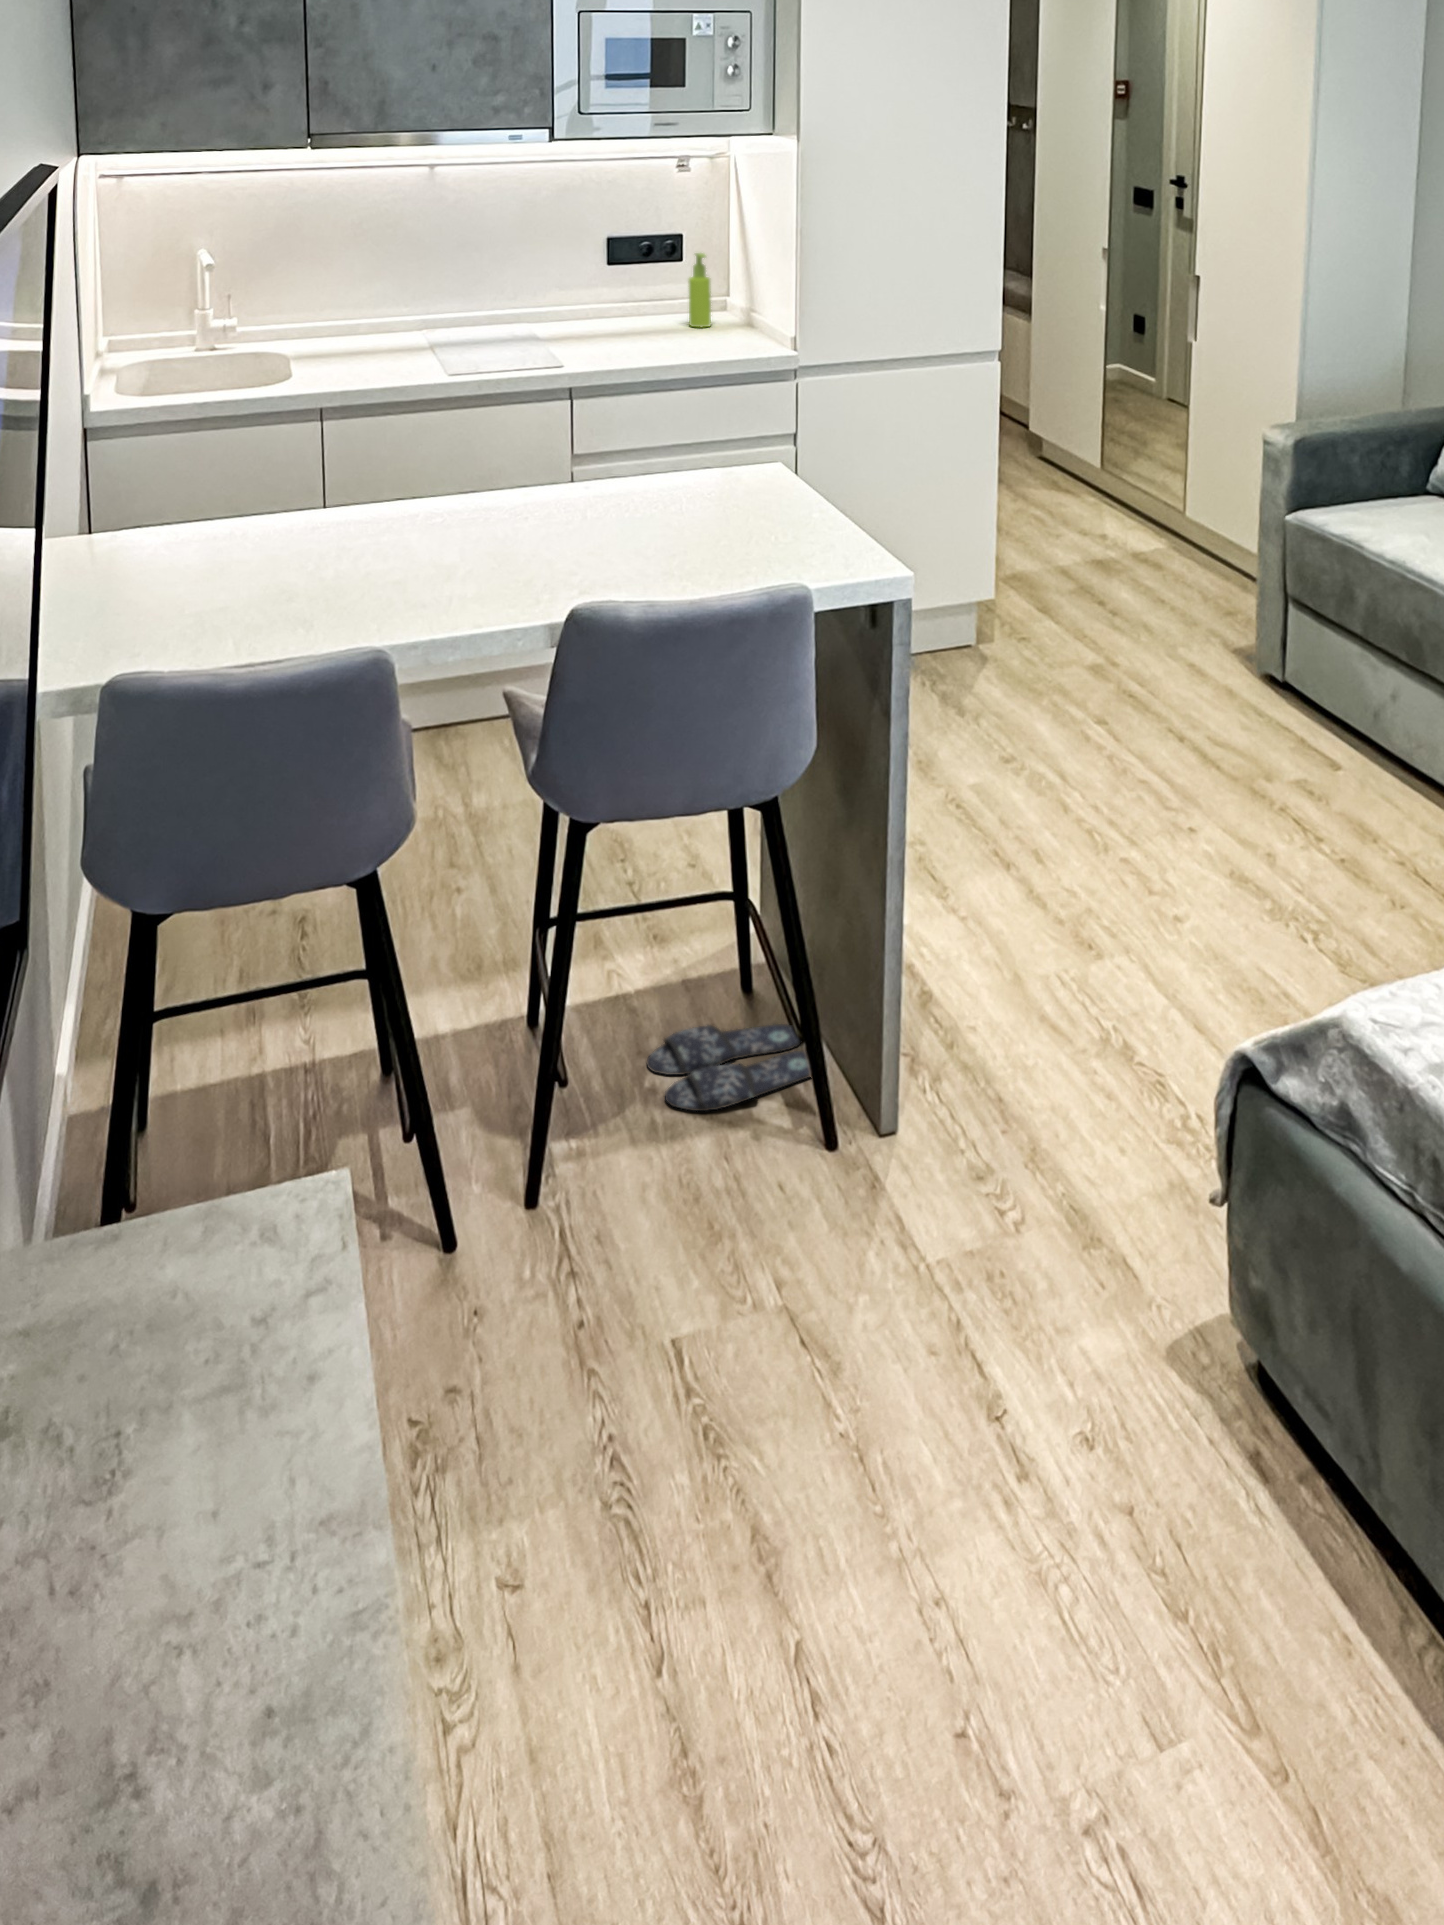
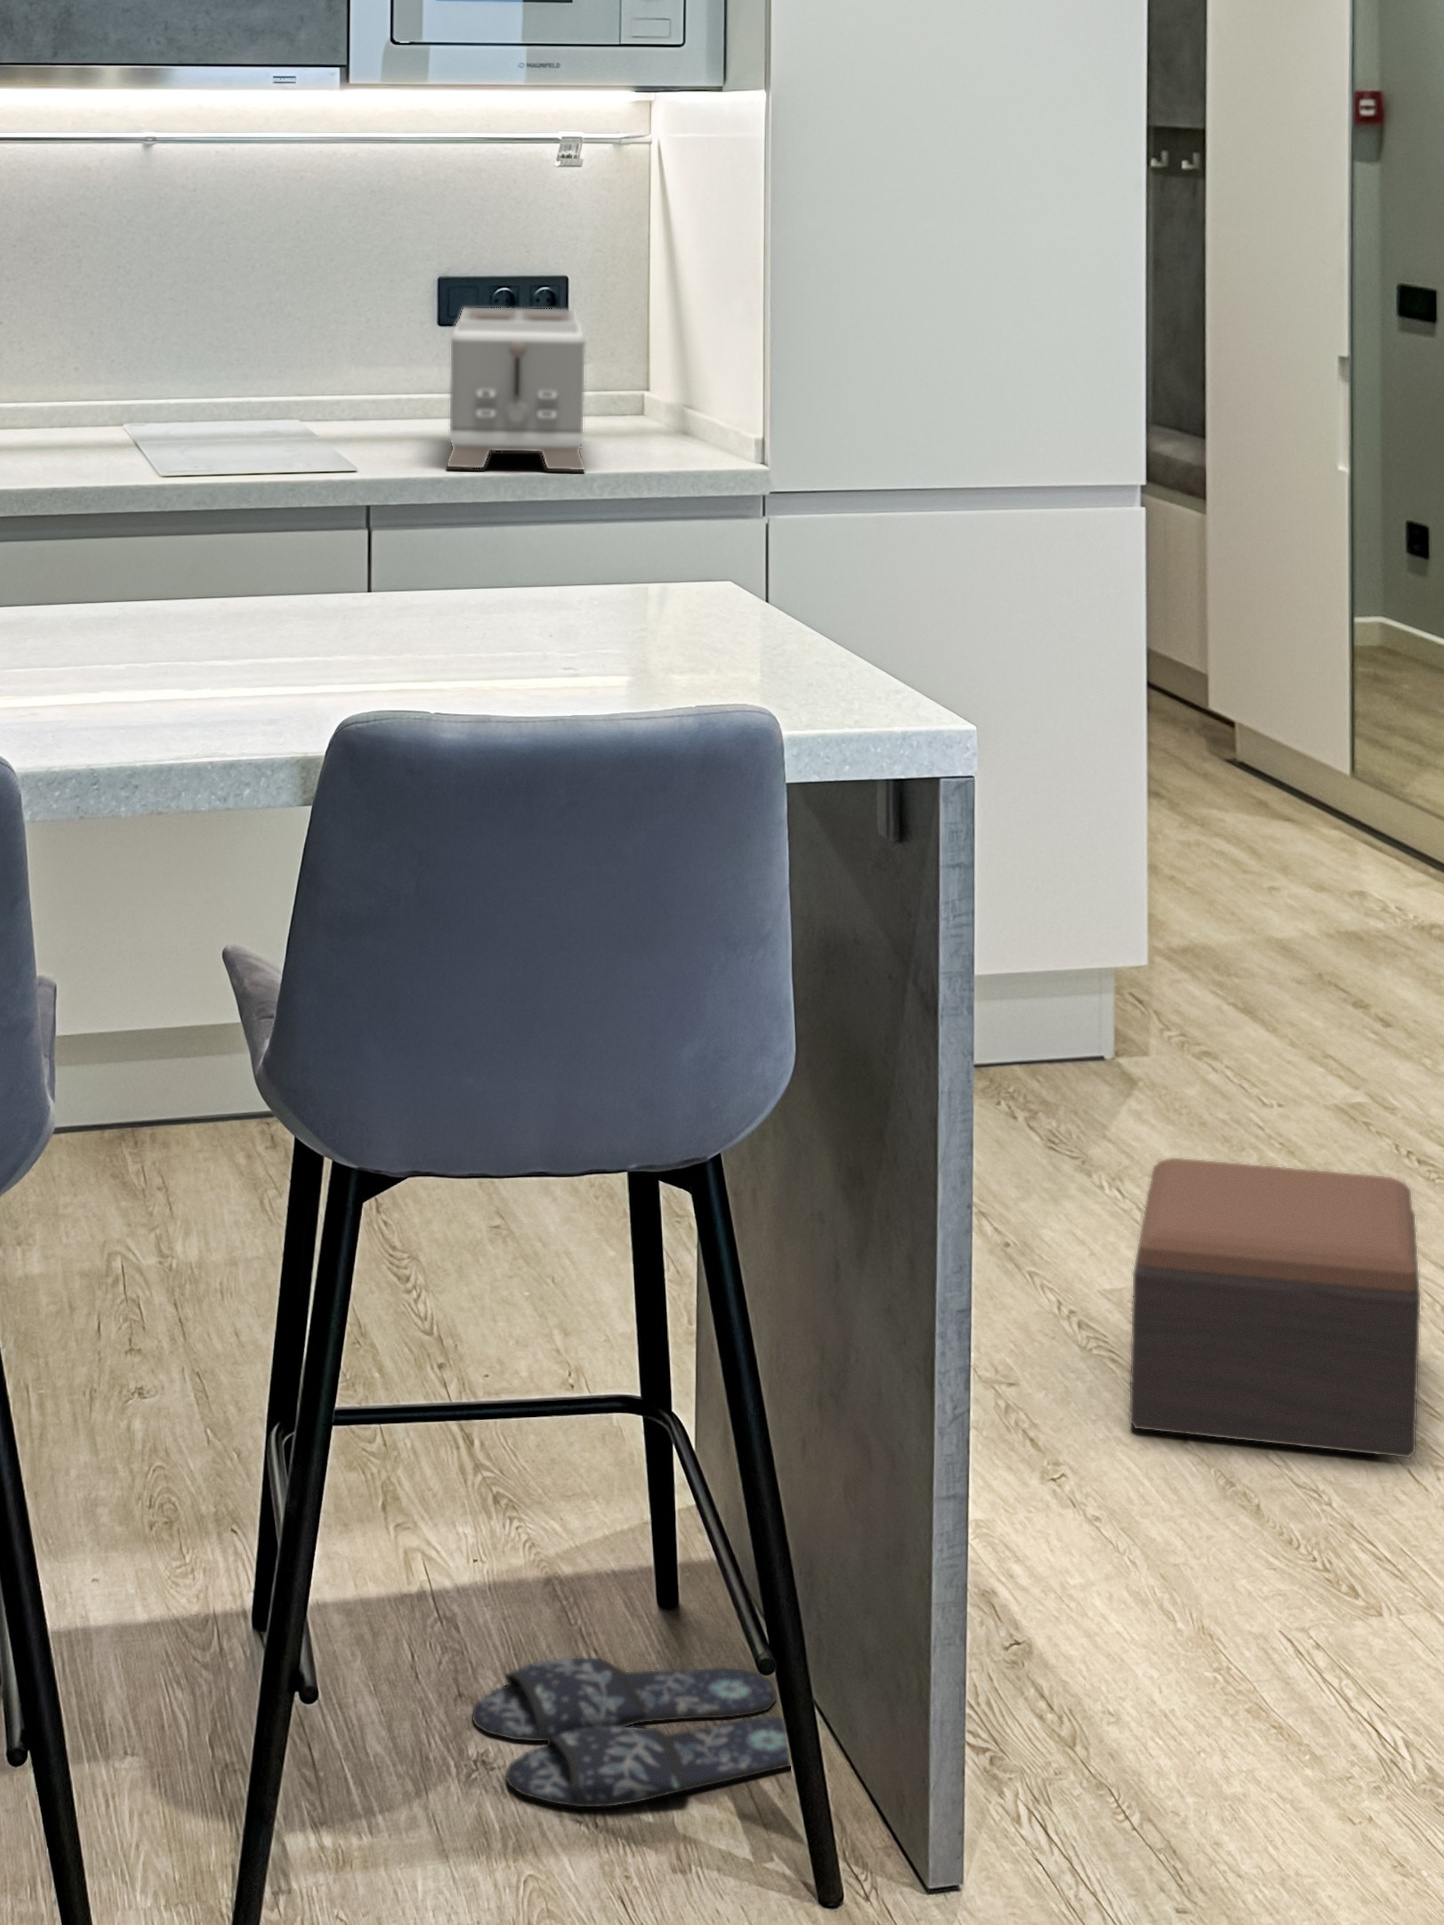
soap dispenser: present [689,253,711,327] -> none [585,305,625,438]
toaster: none [611,259,689,357] -> present [446,308,585,470]
footstool: none [982,725,1125,874] -> present [1130,1158,1420,1457]

